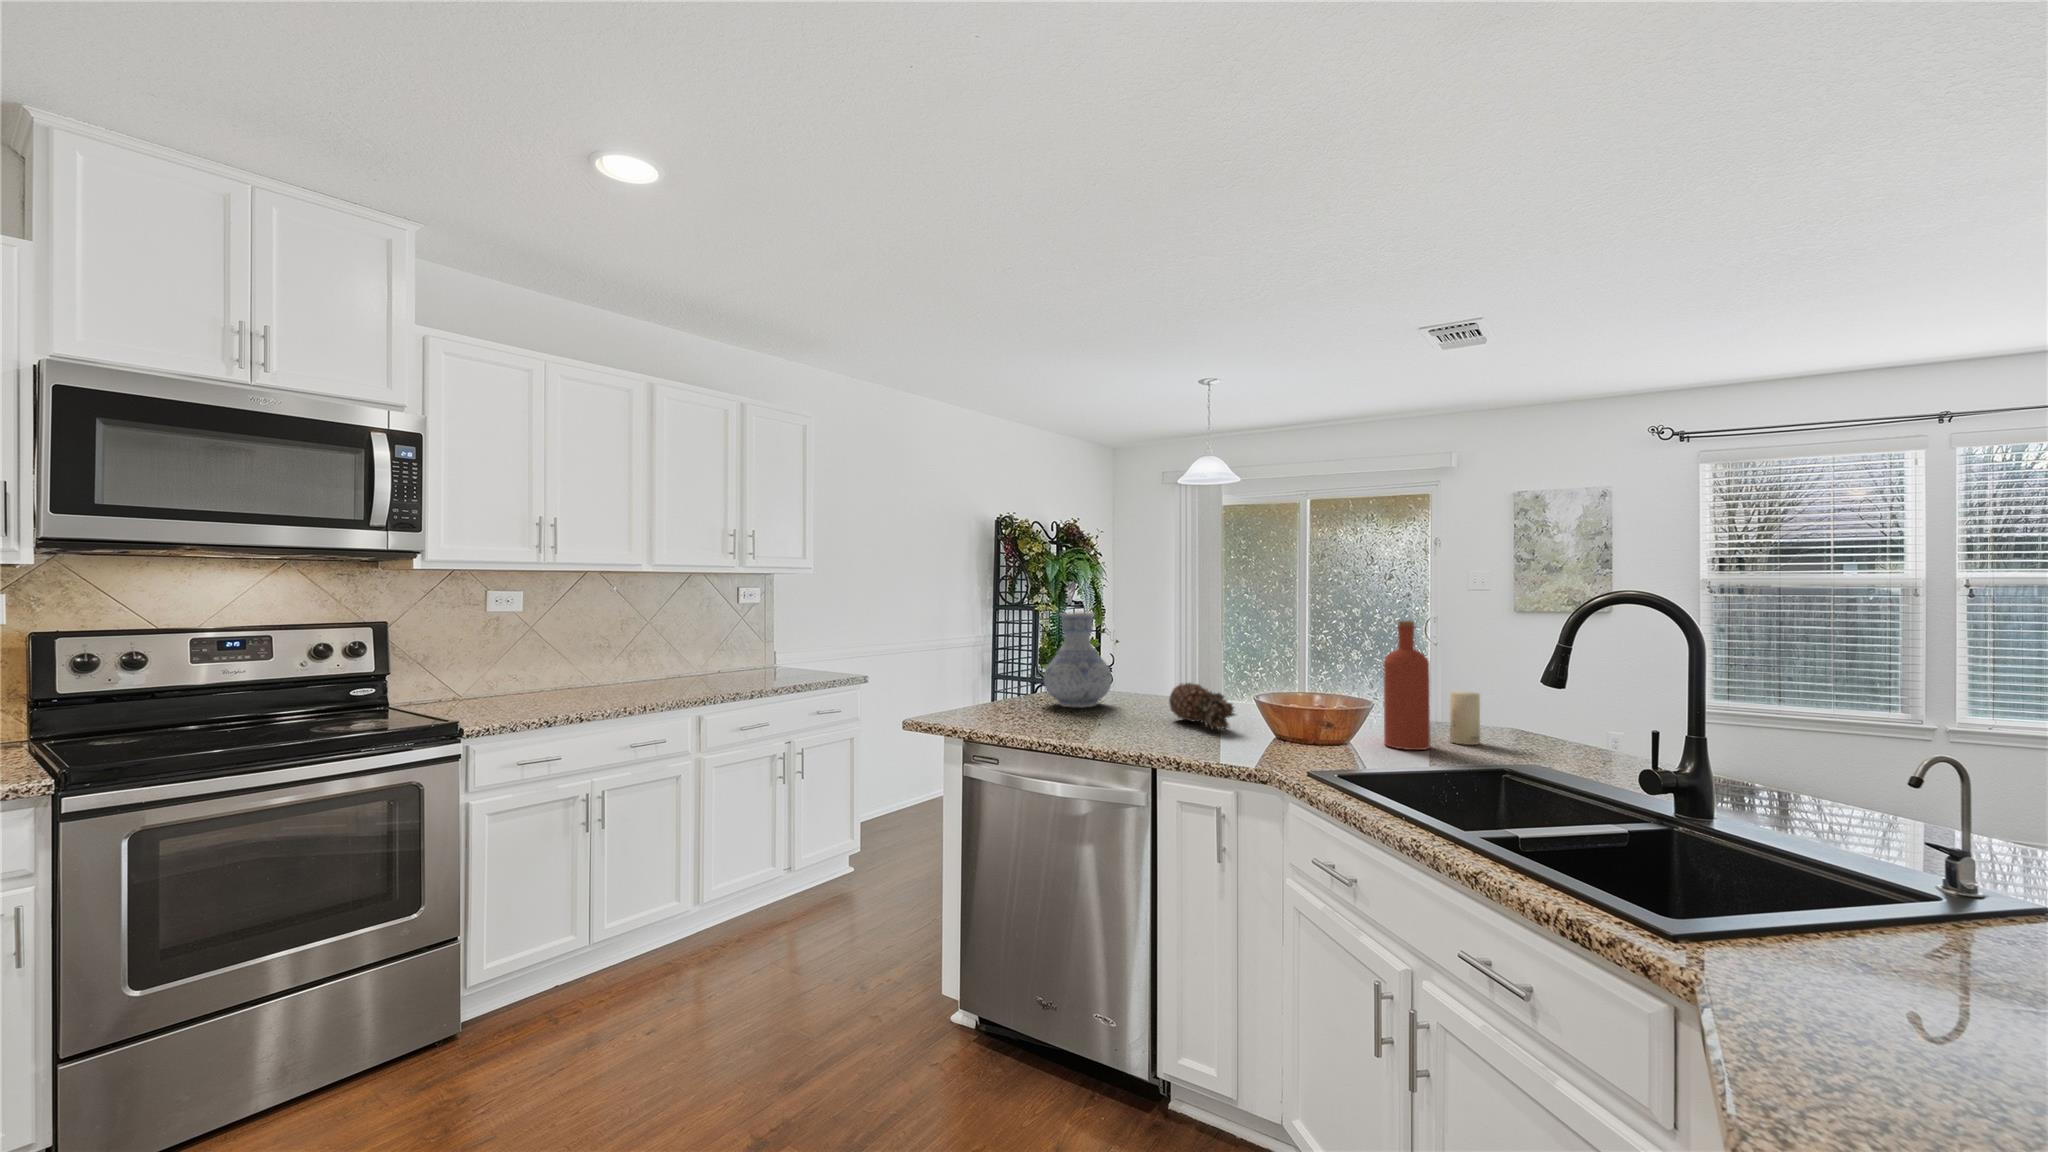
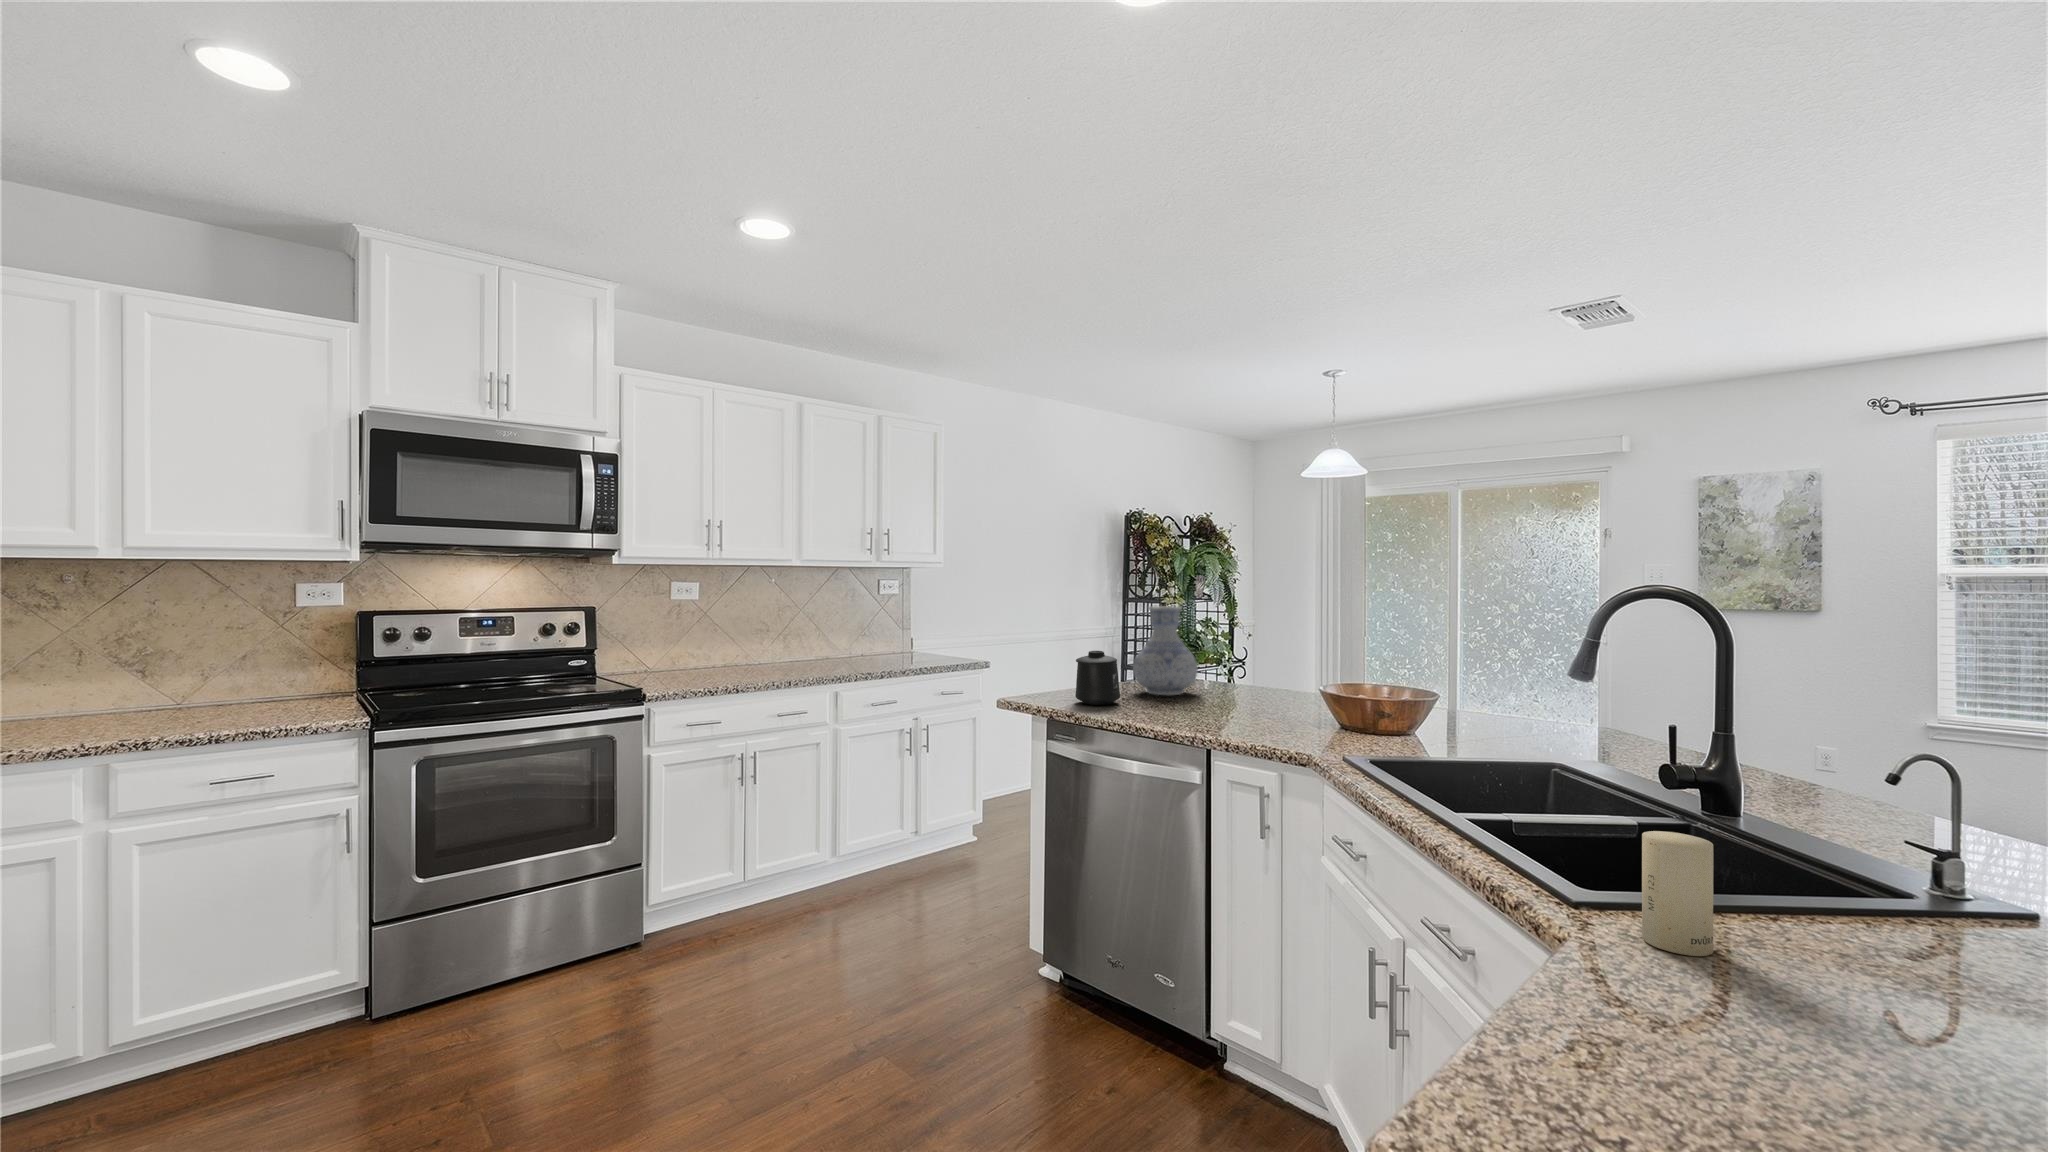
bottle: present [1383,621,1430,750] -> none [1438,619,1484,743]
mug: none [989,662,1038,721] -> present [1075,651,1120,705]
fruit: present [1169,683,1236,730] -> none [1243,674,1300,720]
candle: present [1449,692,1480,745] -> present [1642,831,1713,956]

